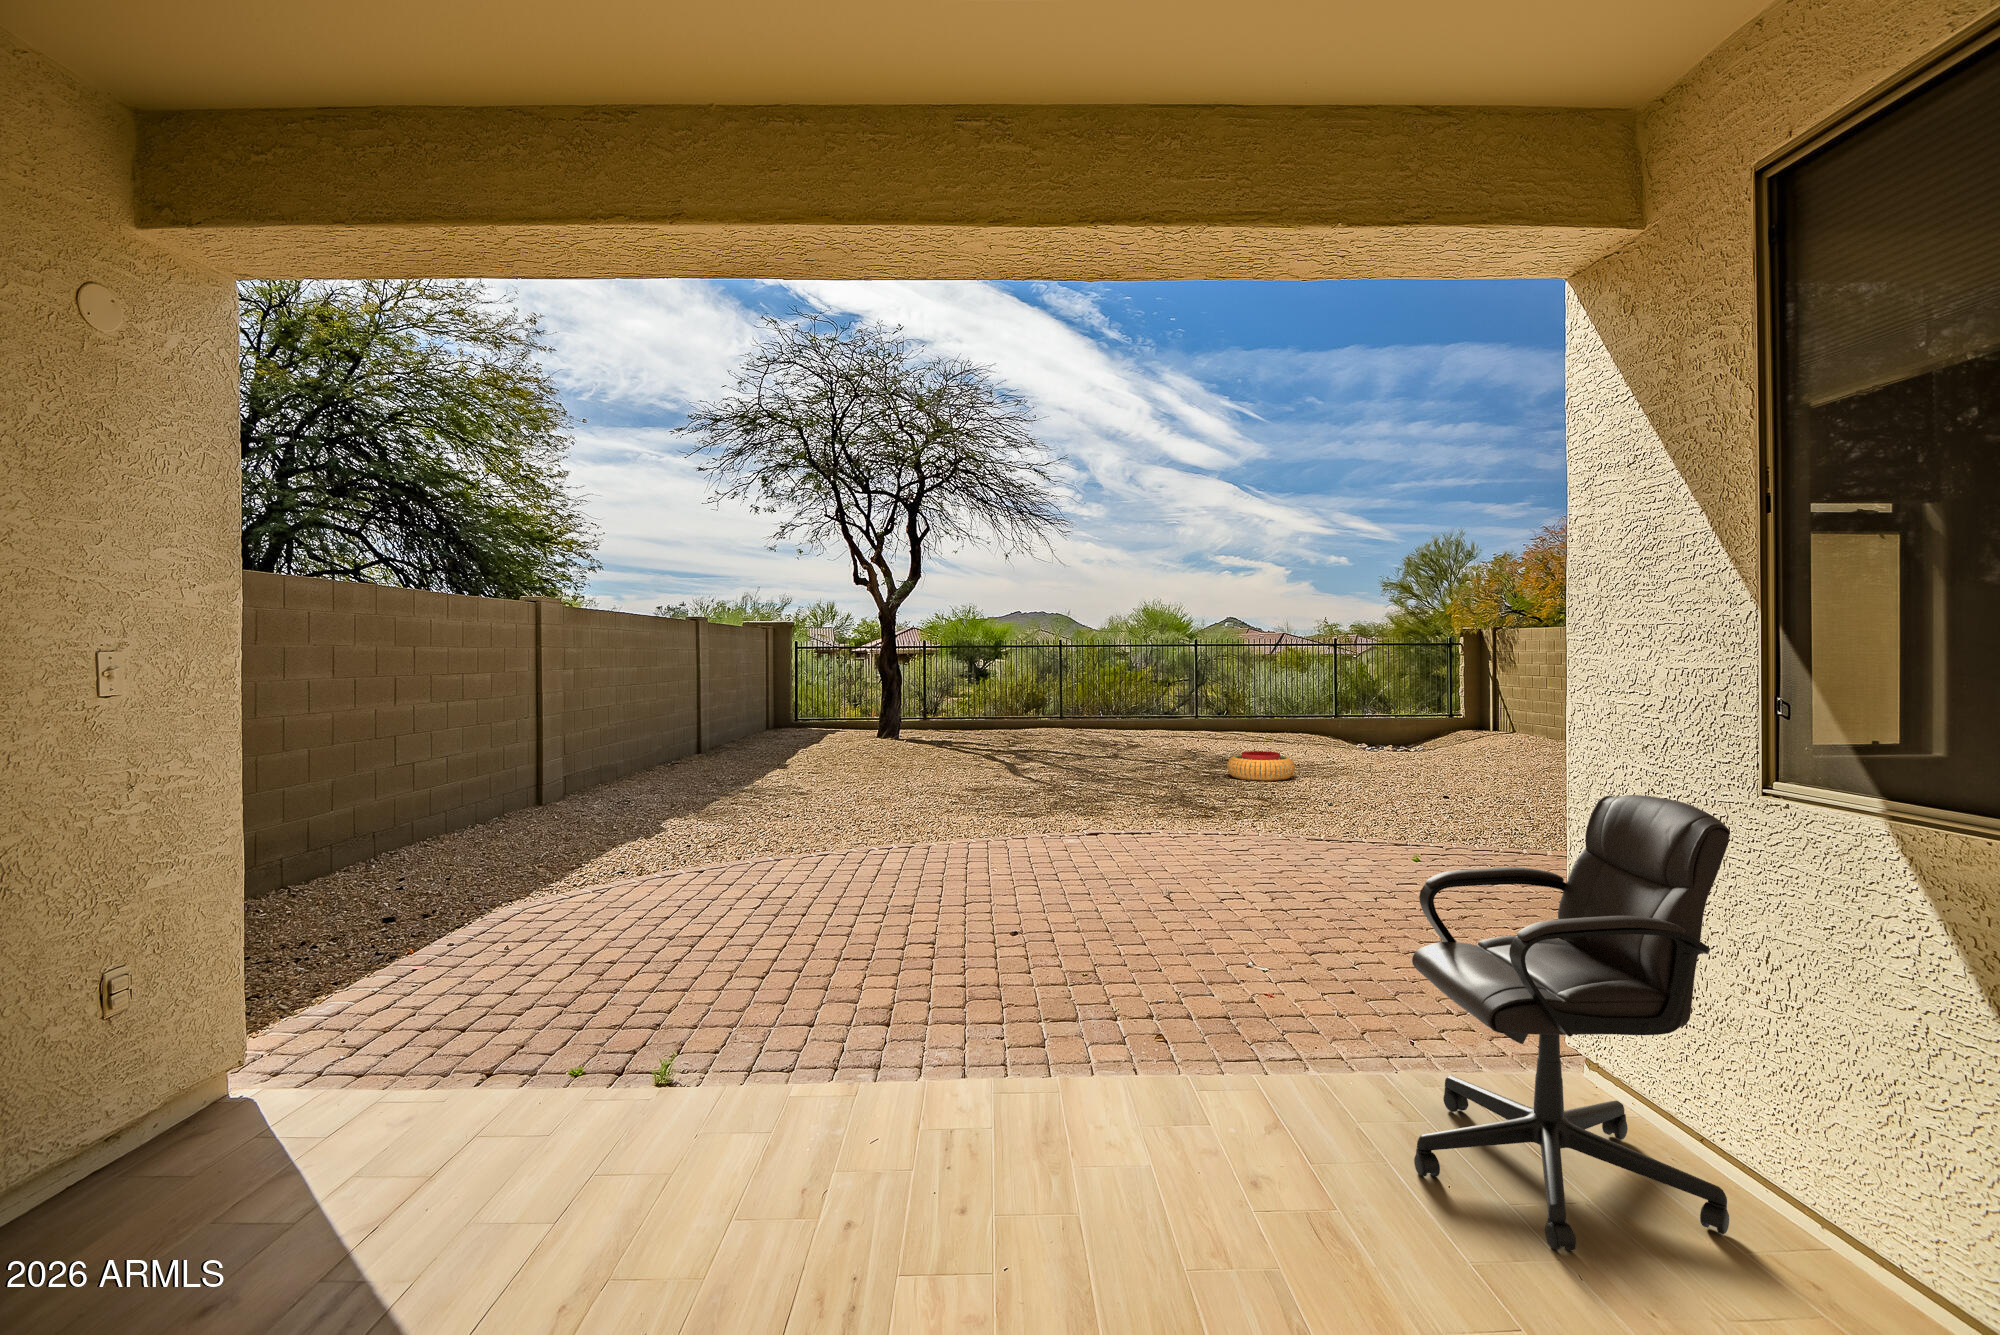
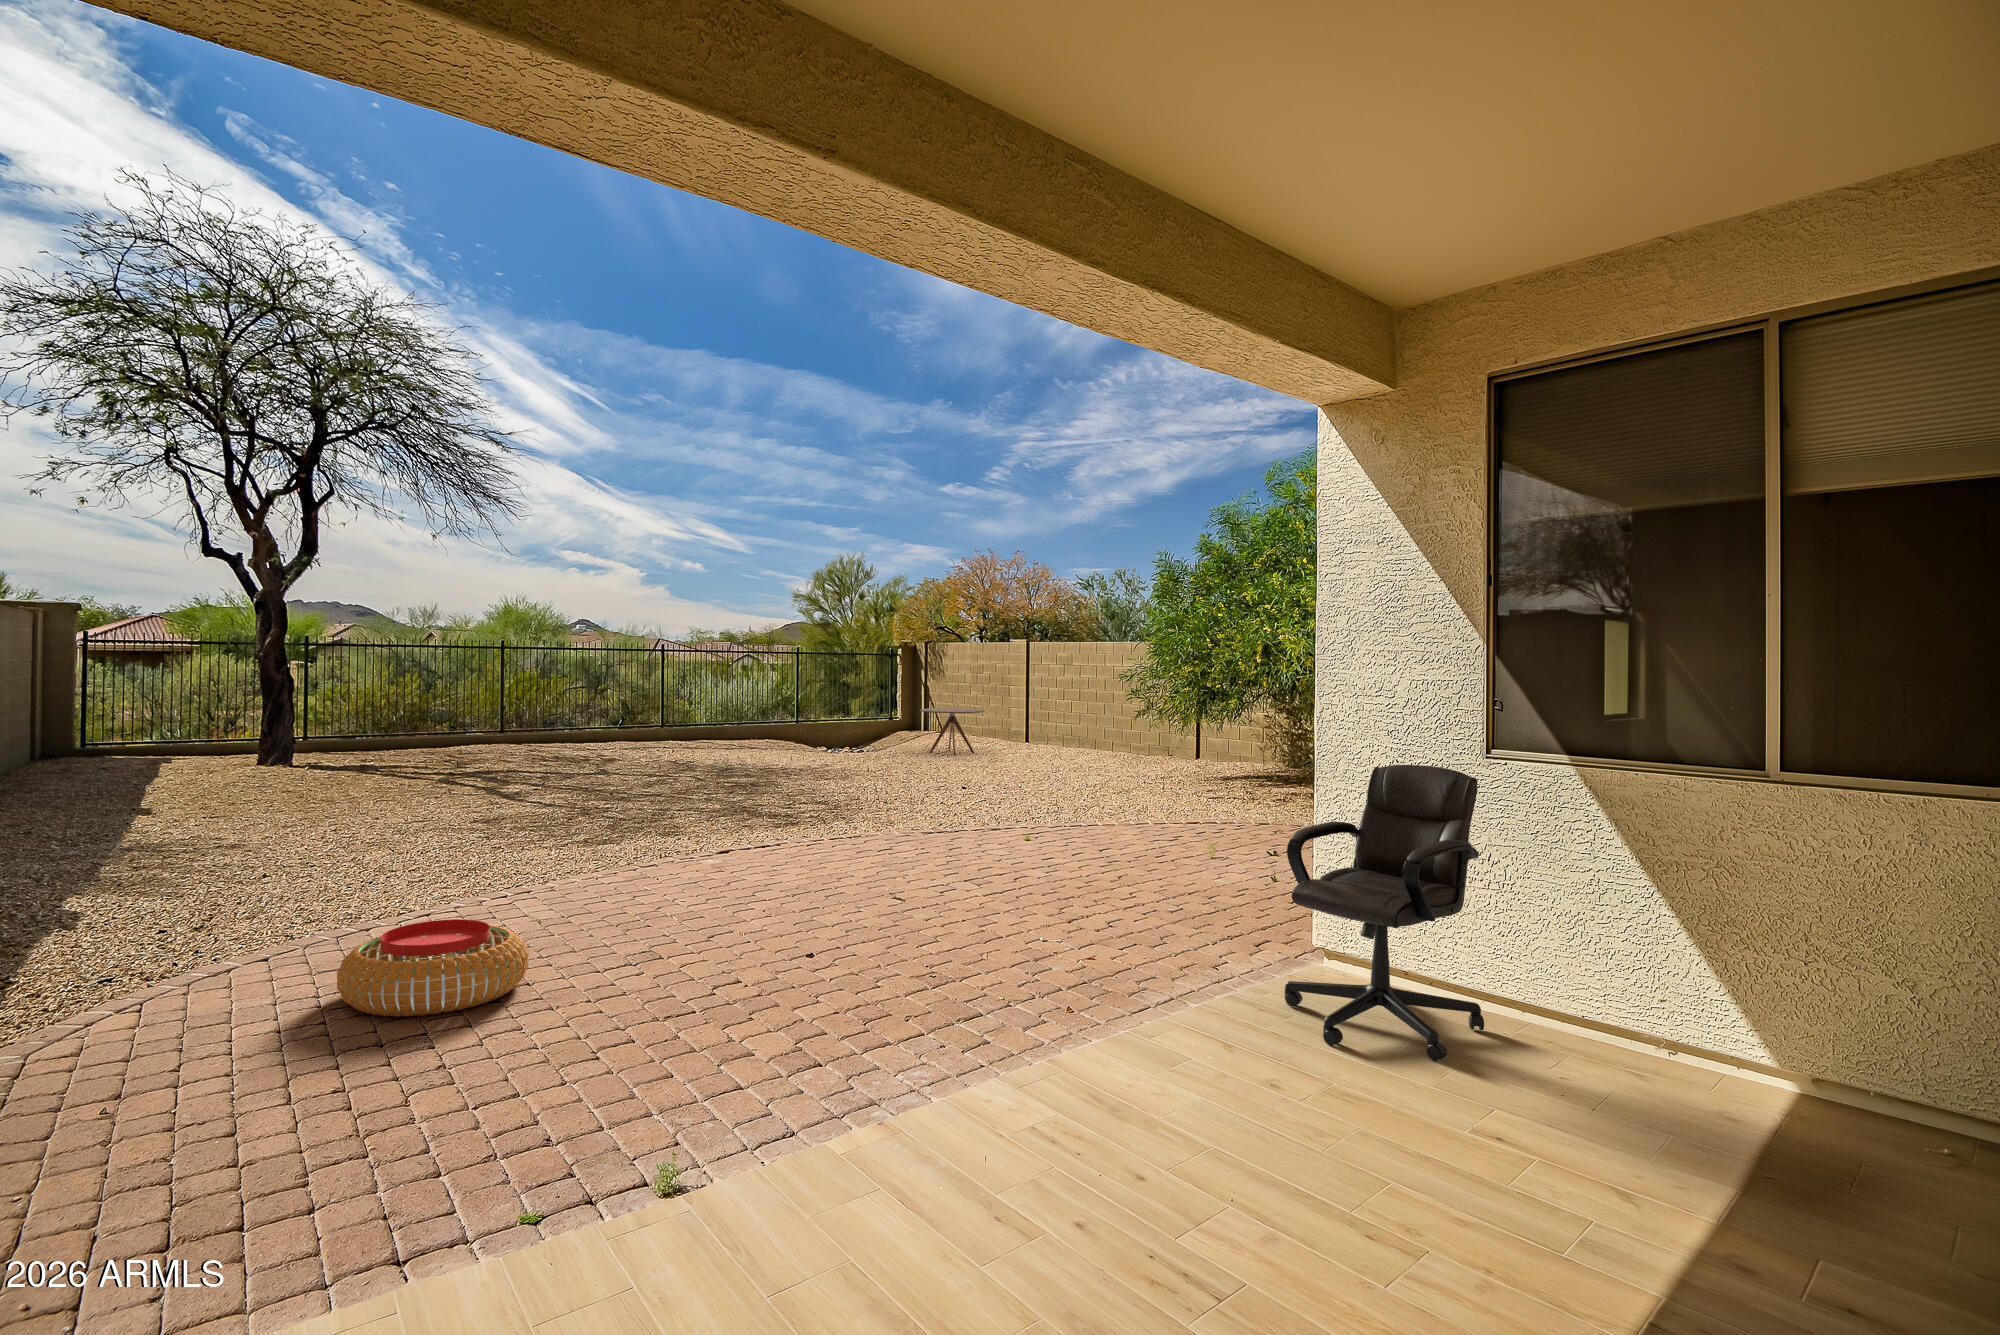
round table: none [1467,704,1546,756] -> present [920,708,984,756]
pouf: present [1227,751,1295,781] -> present [337,920,529,1017]

